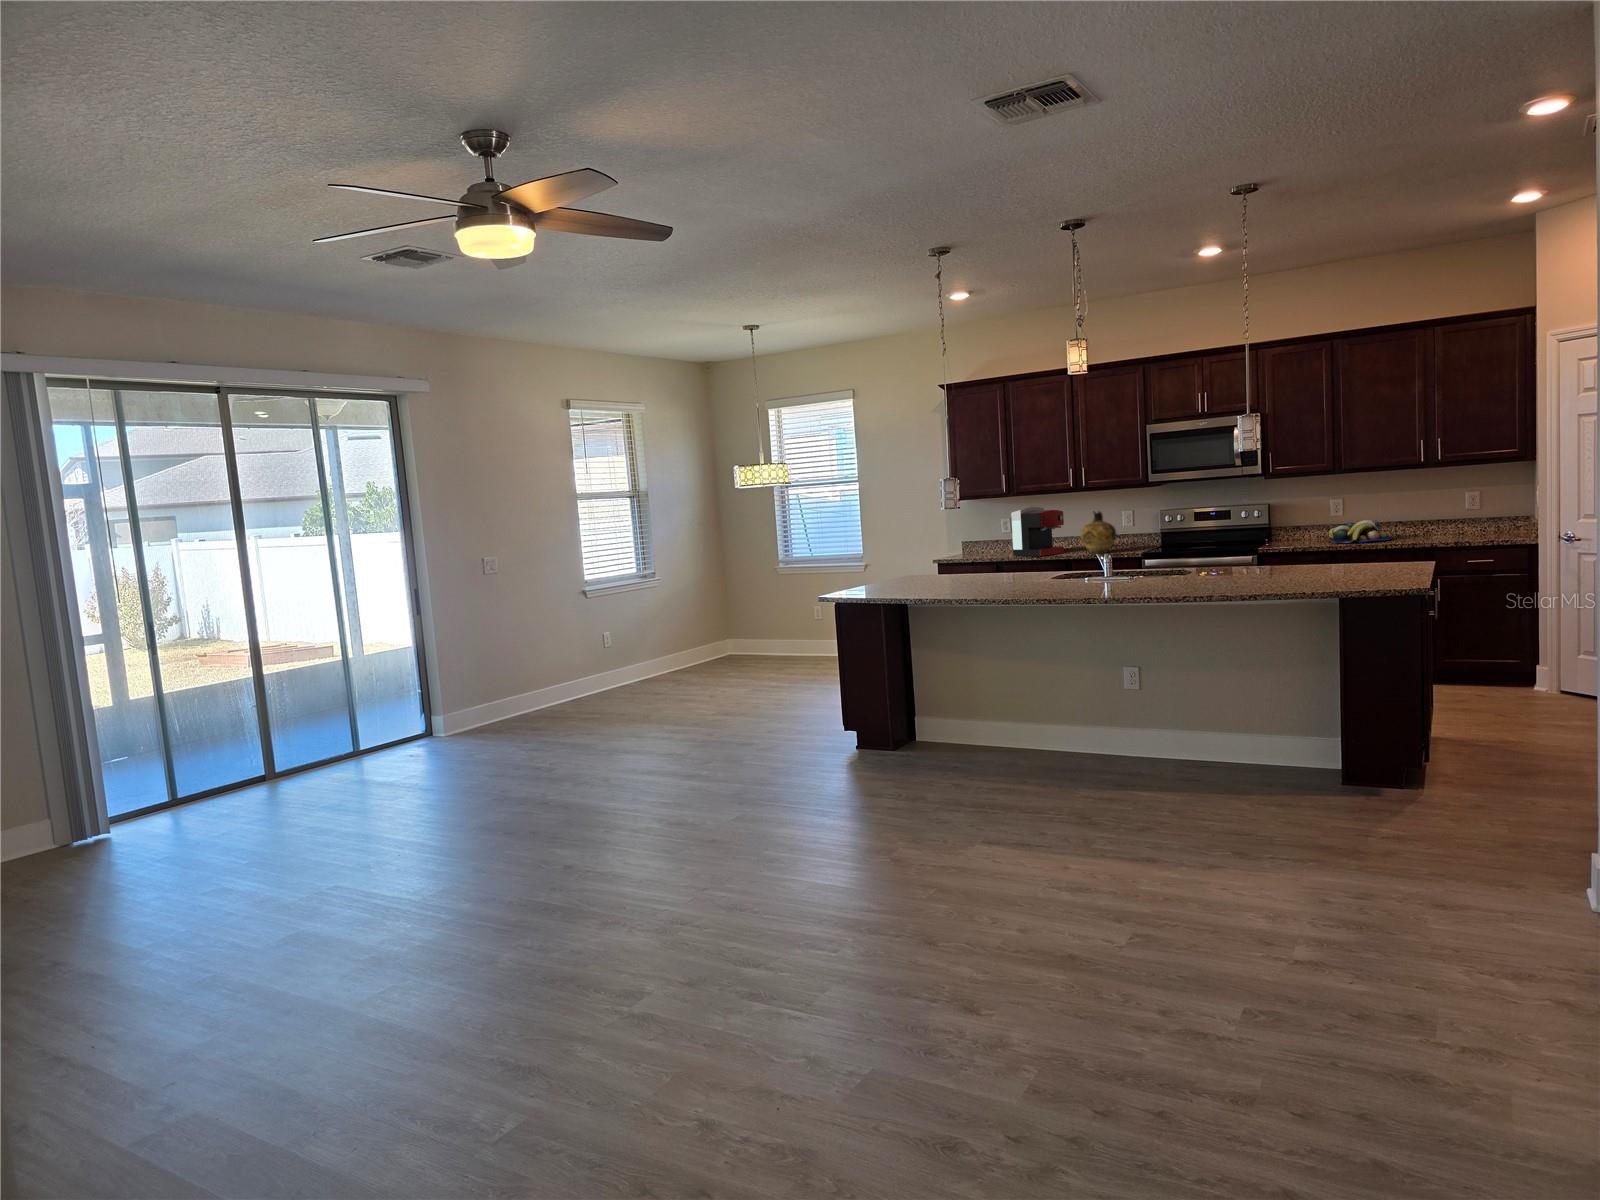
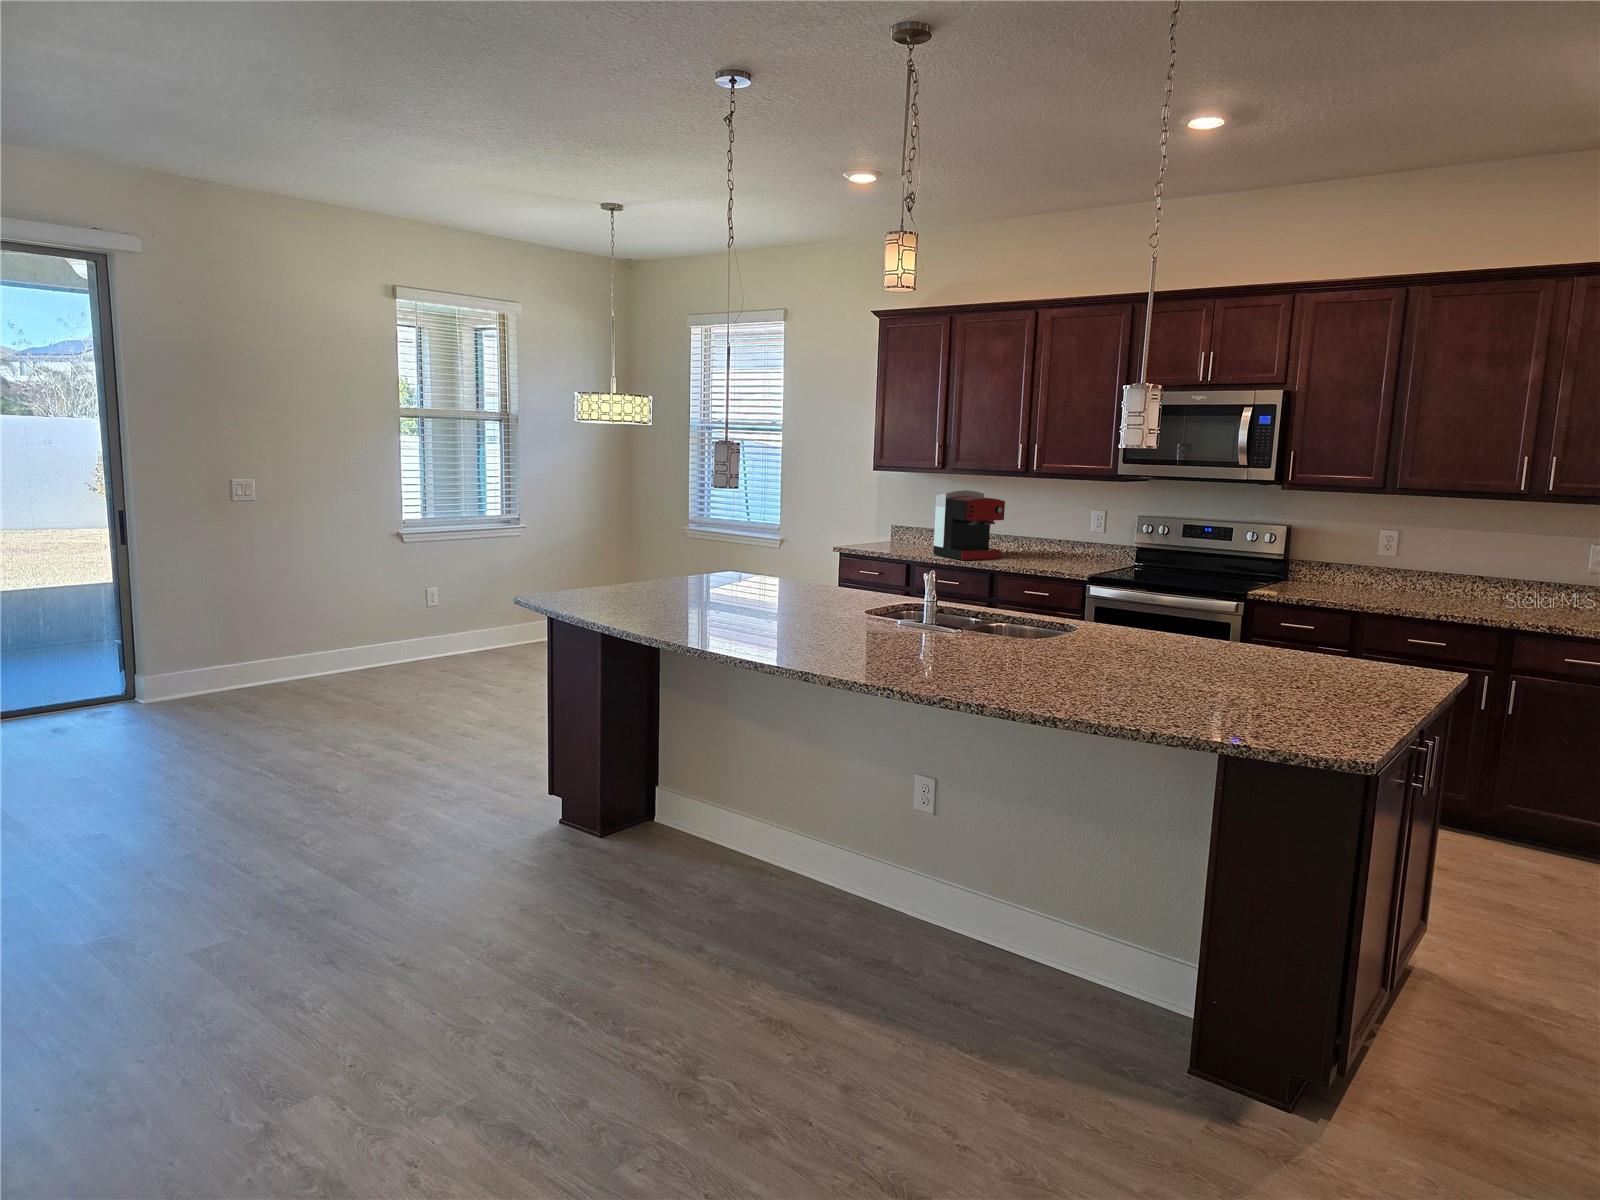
ceramic jug: present [1081,511,1116,553] -> none [1017,506,1067,567]
fruit bowl: present [1329,520,1392,543] -> none [1362,568,1461,605]

